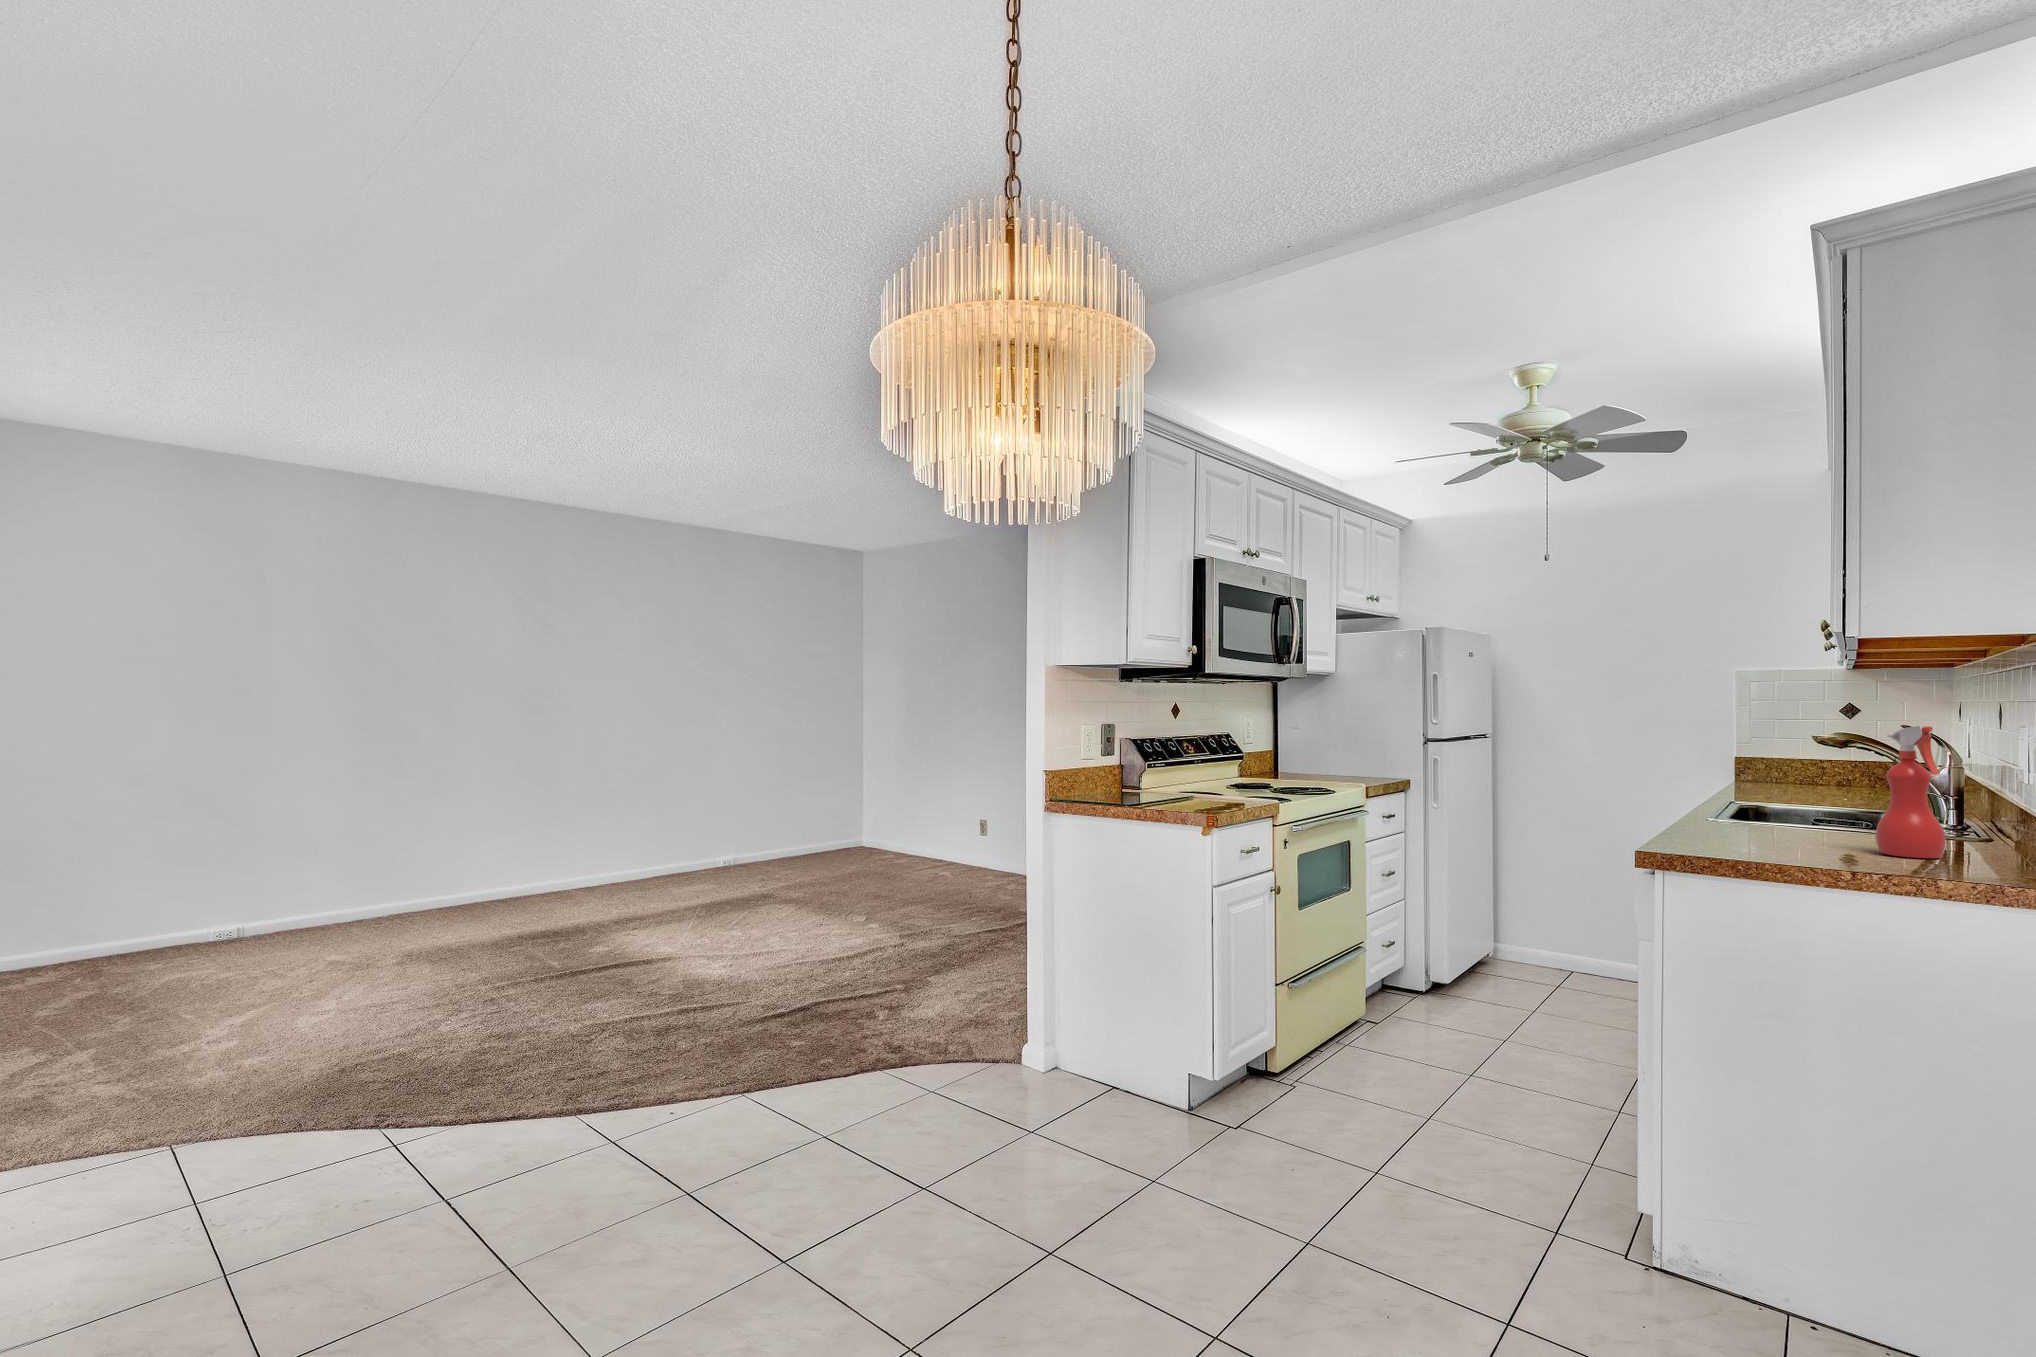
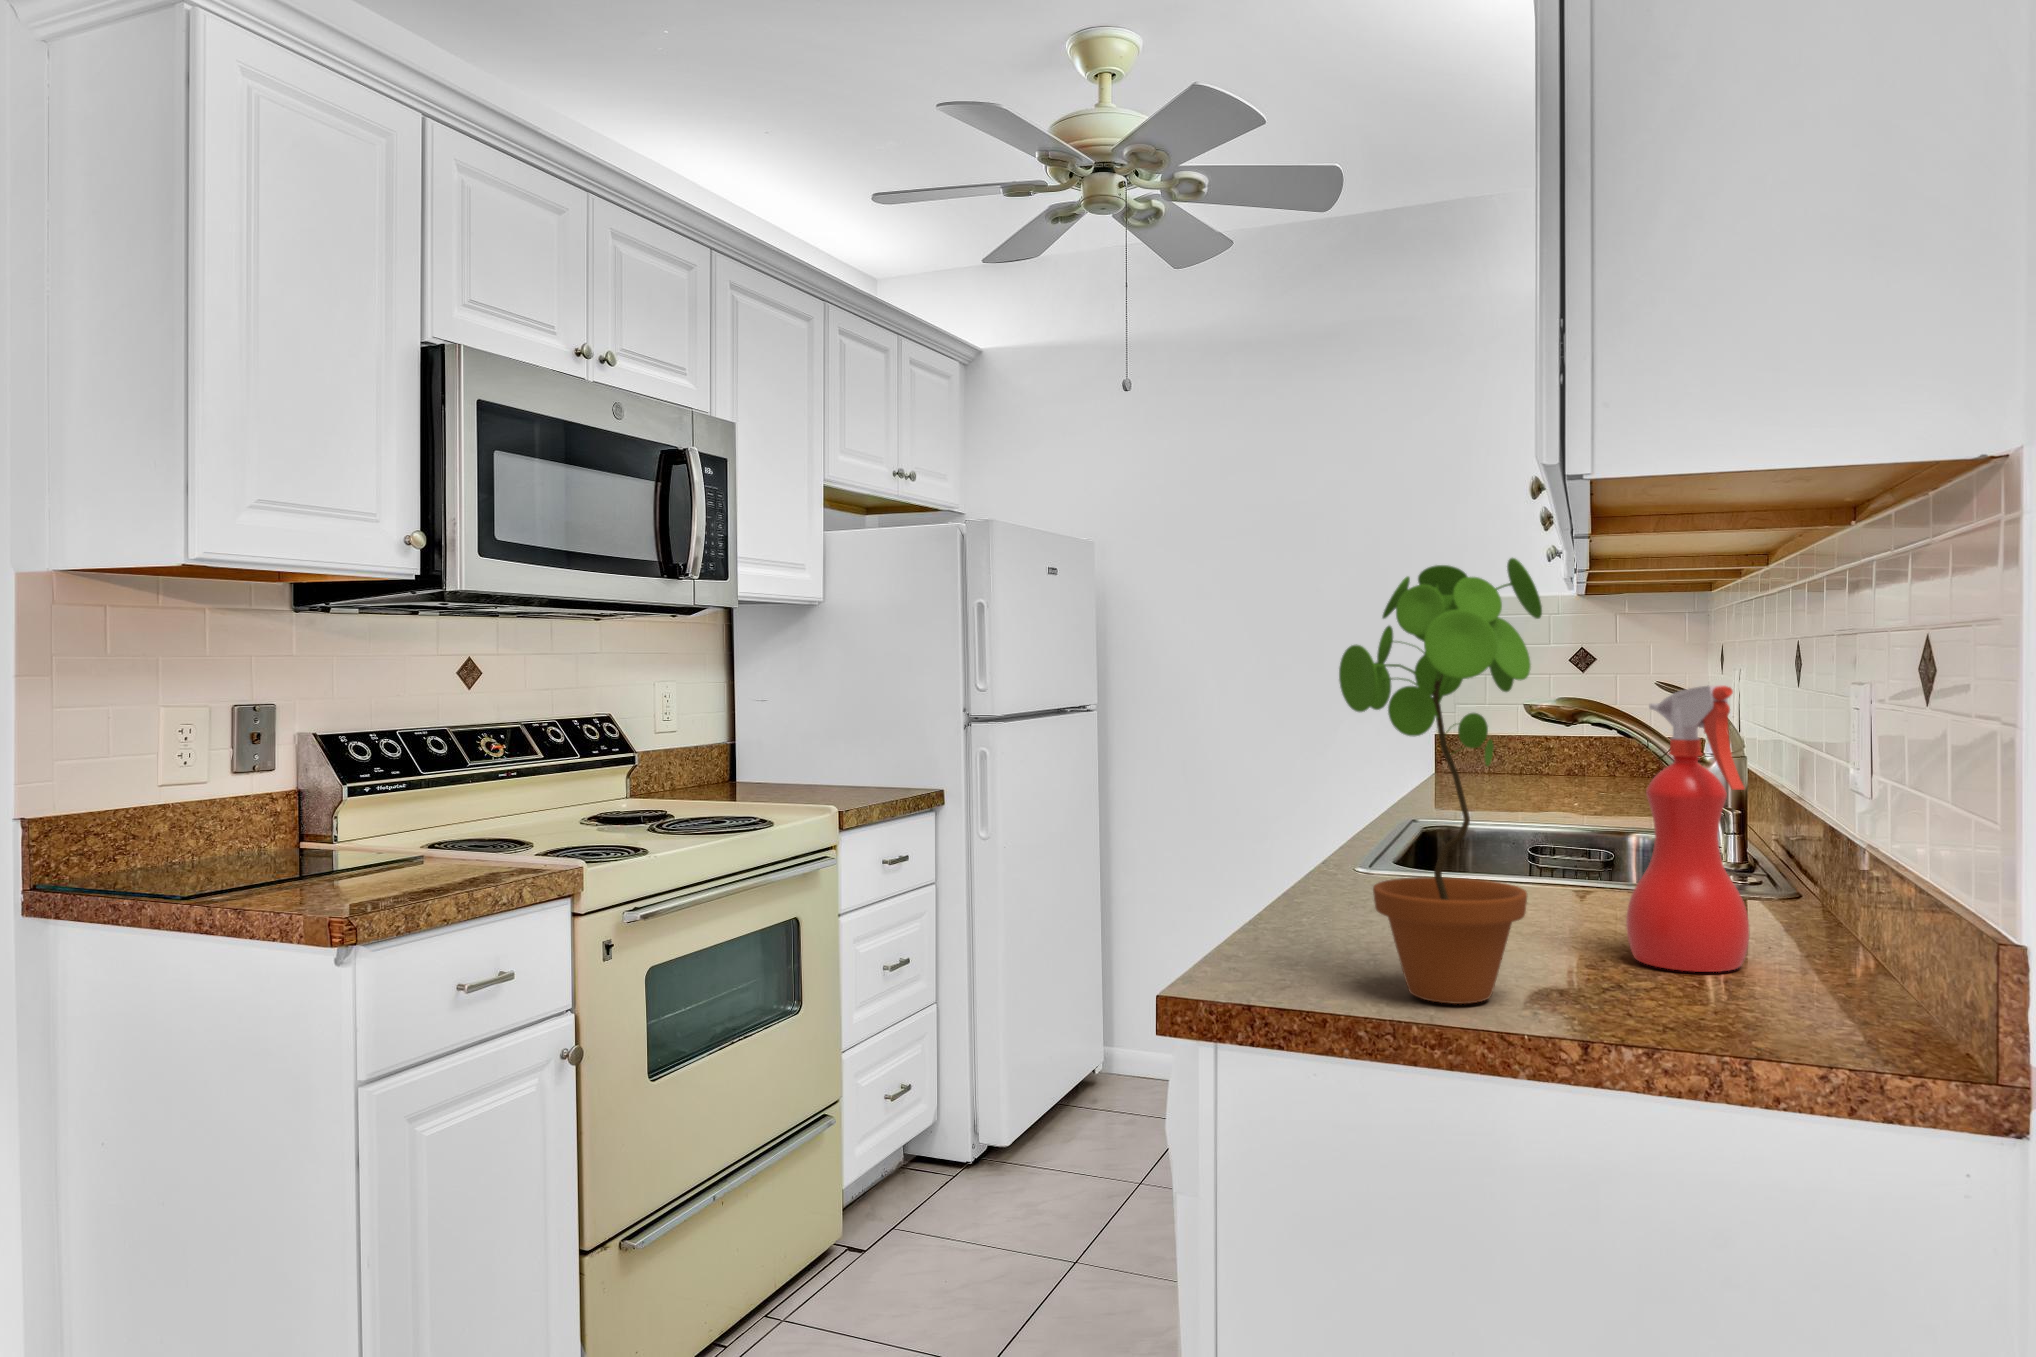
potted plant: none [1725,669,1828,859] -> present [1339,558,1542,1004]

